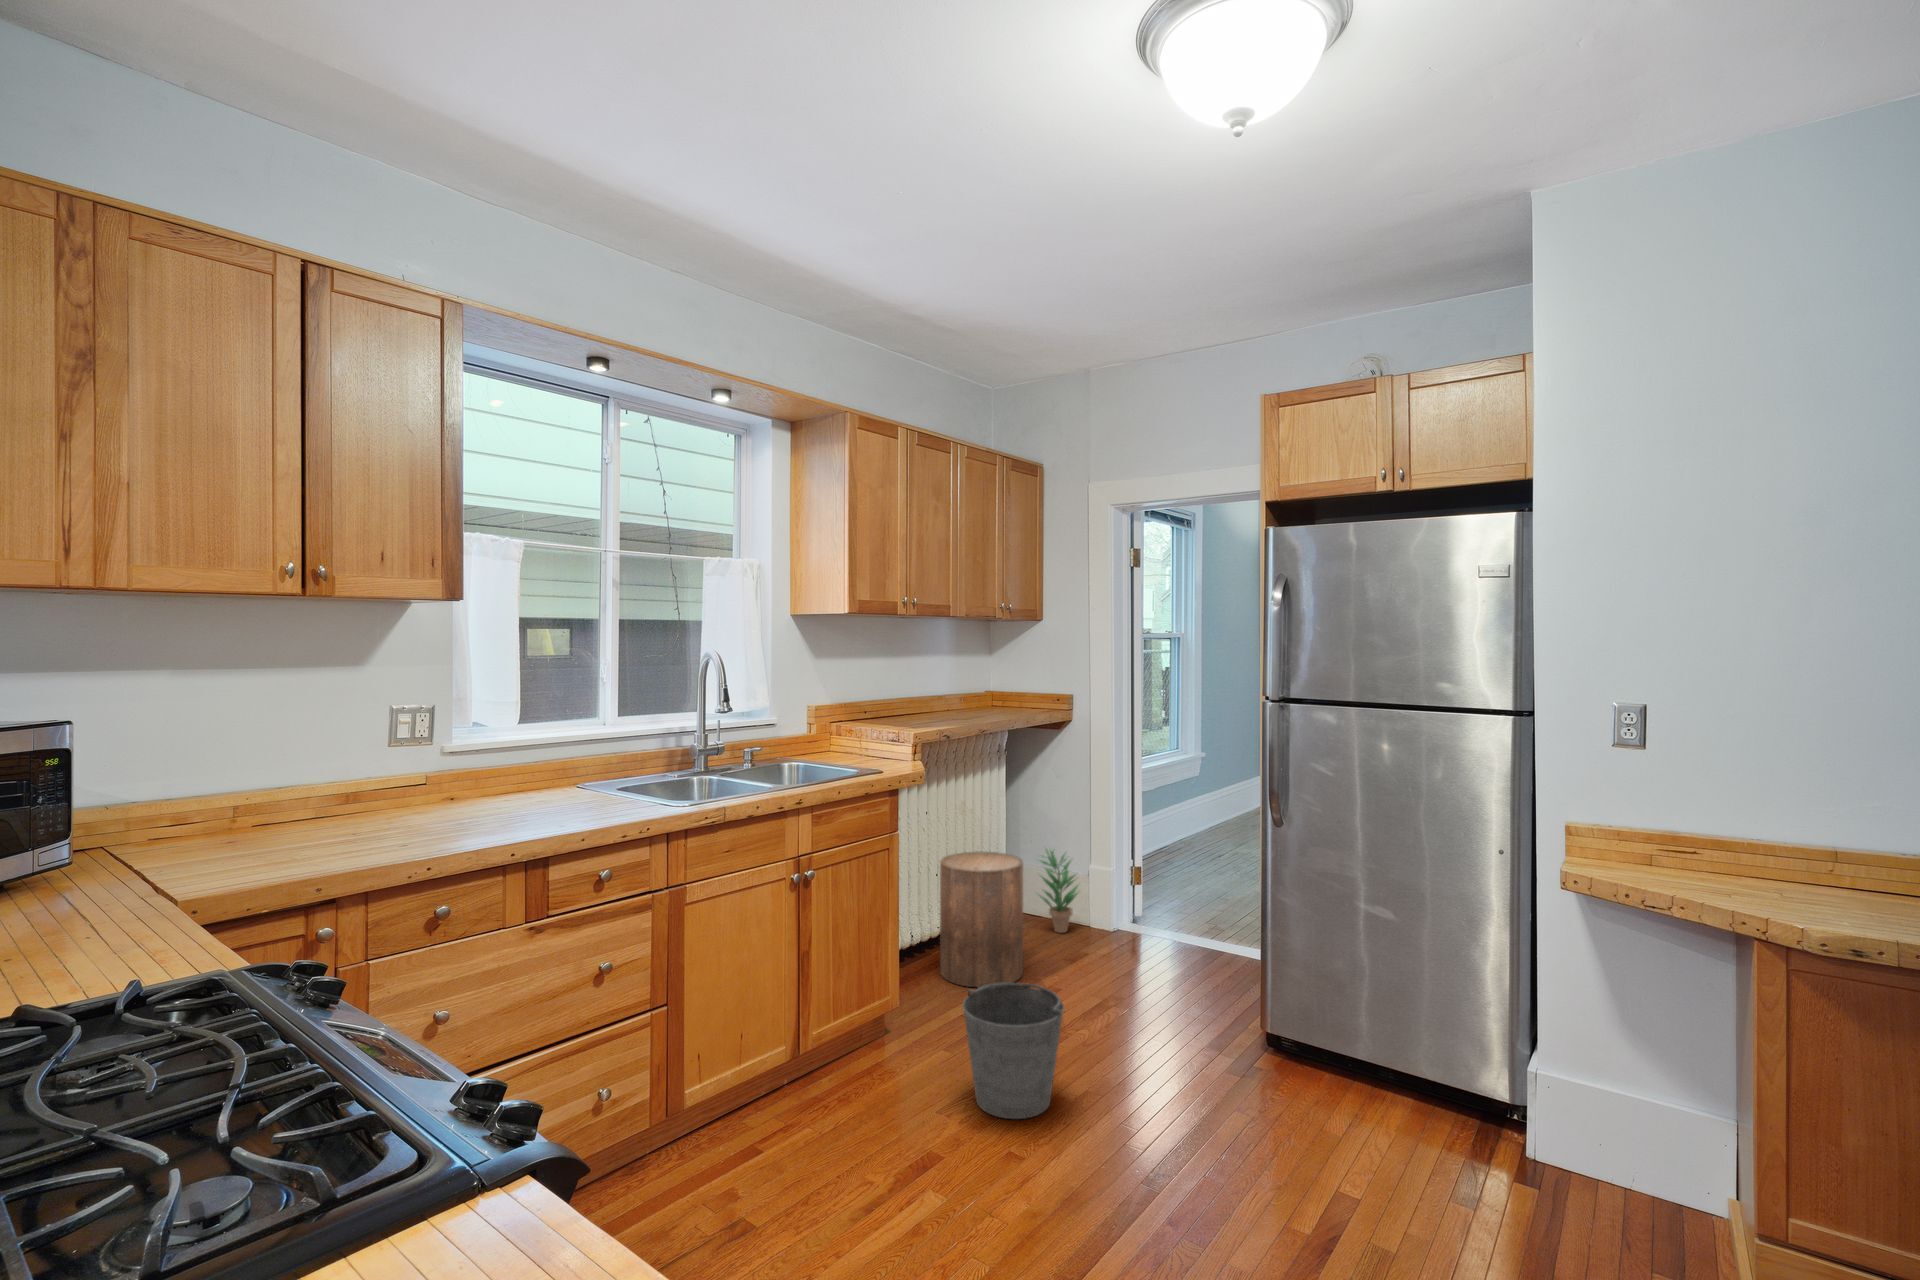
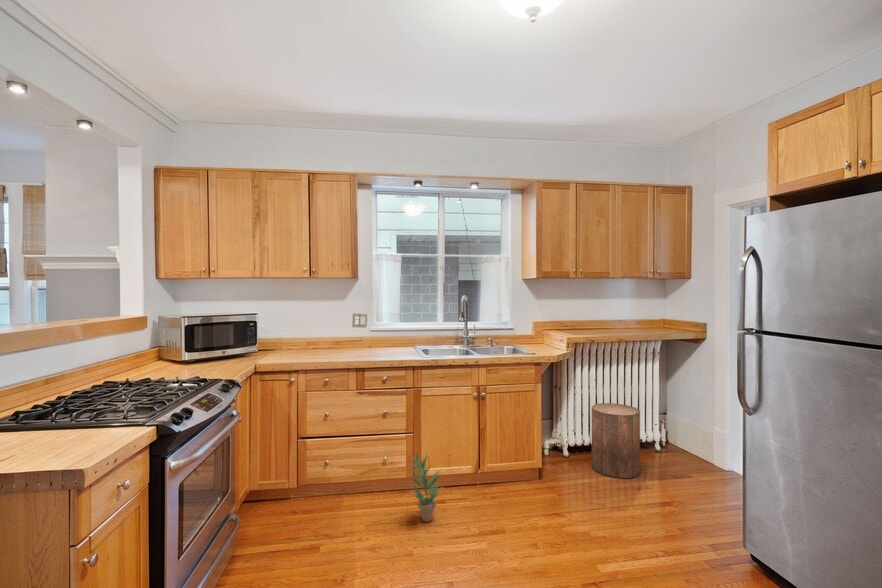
potted plant: present [1040,850,1078,933] -> present [411,454,441,521]
bucket: present [962,983,1064,1119] -> none [533,465,587,538]

